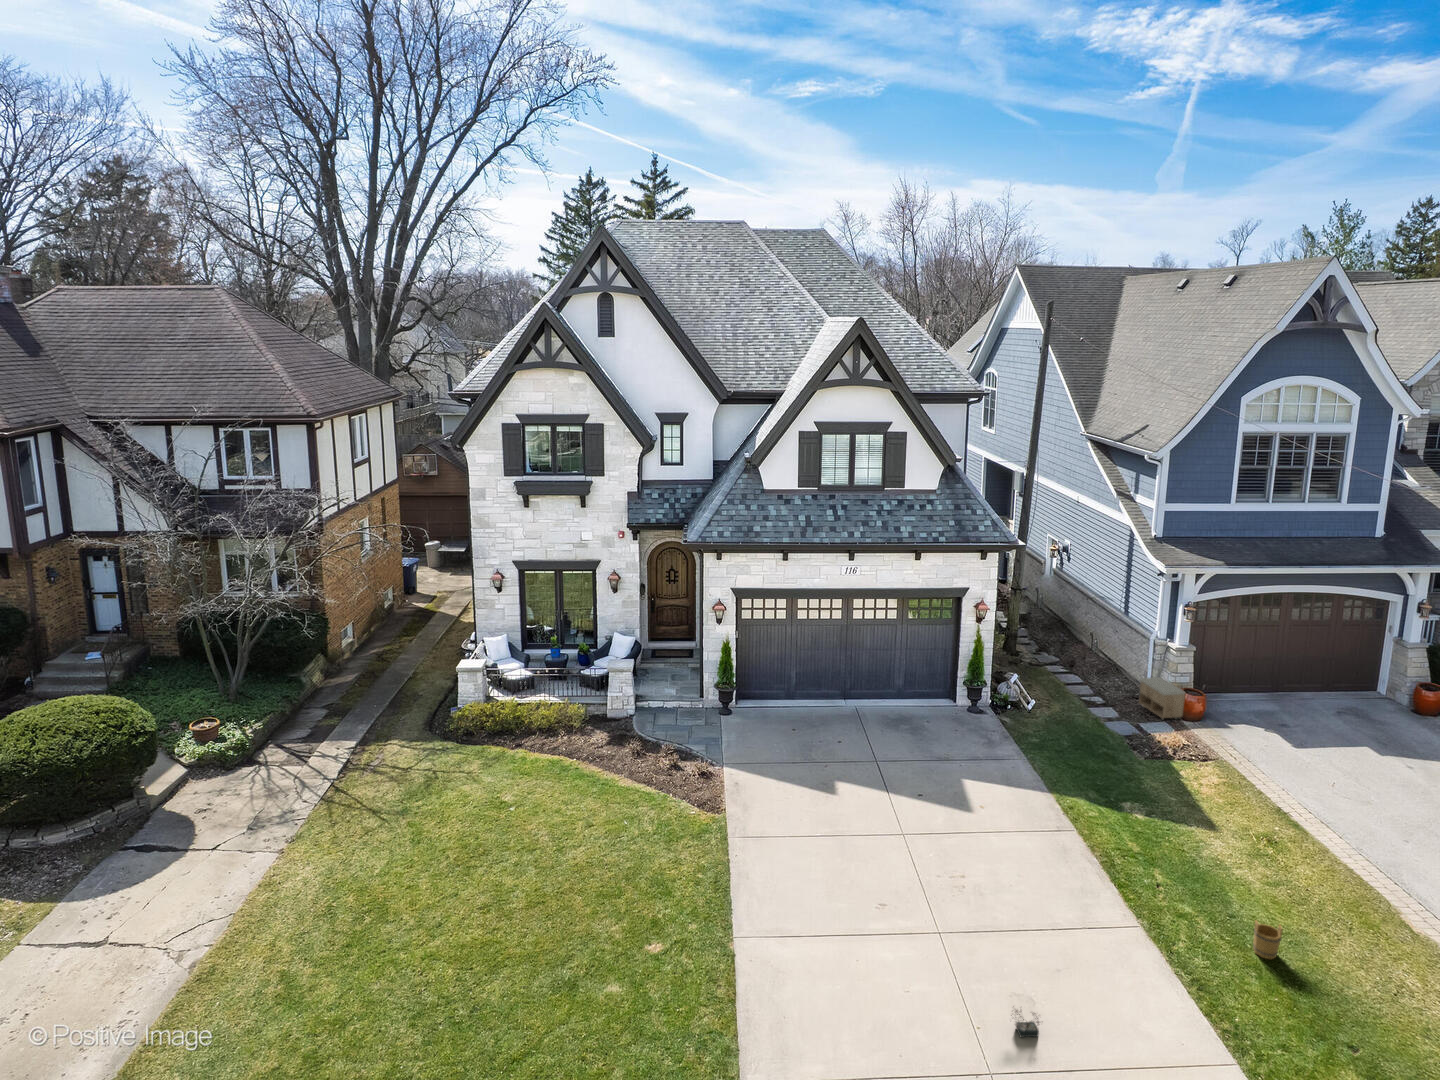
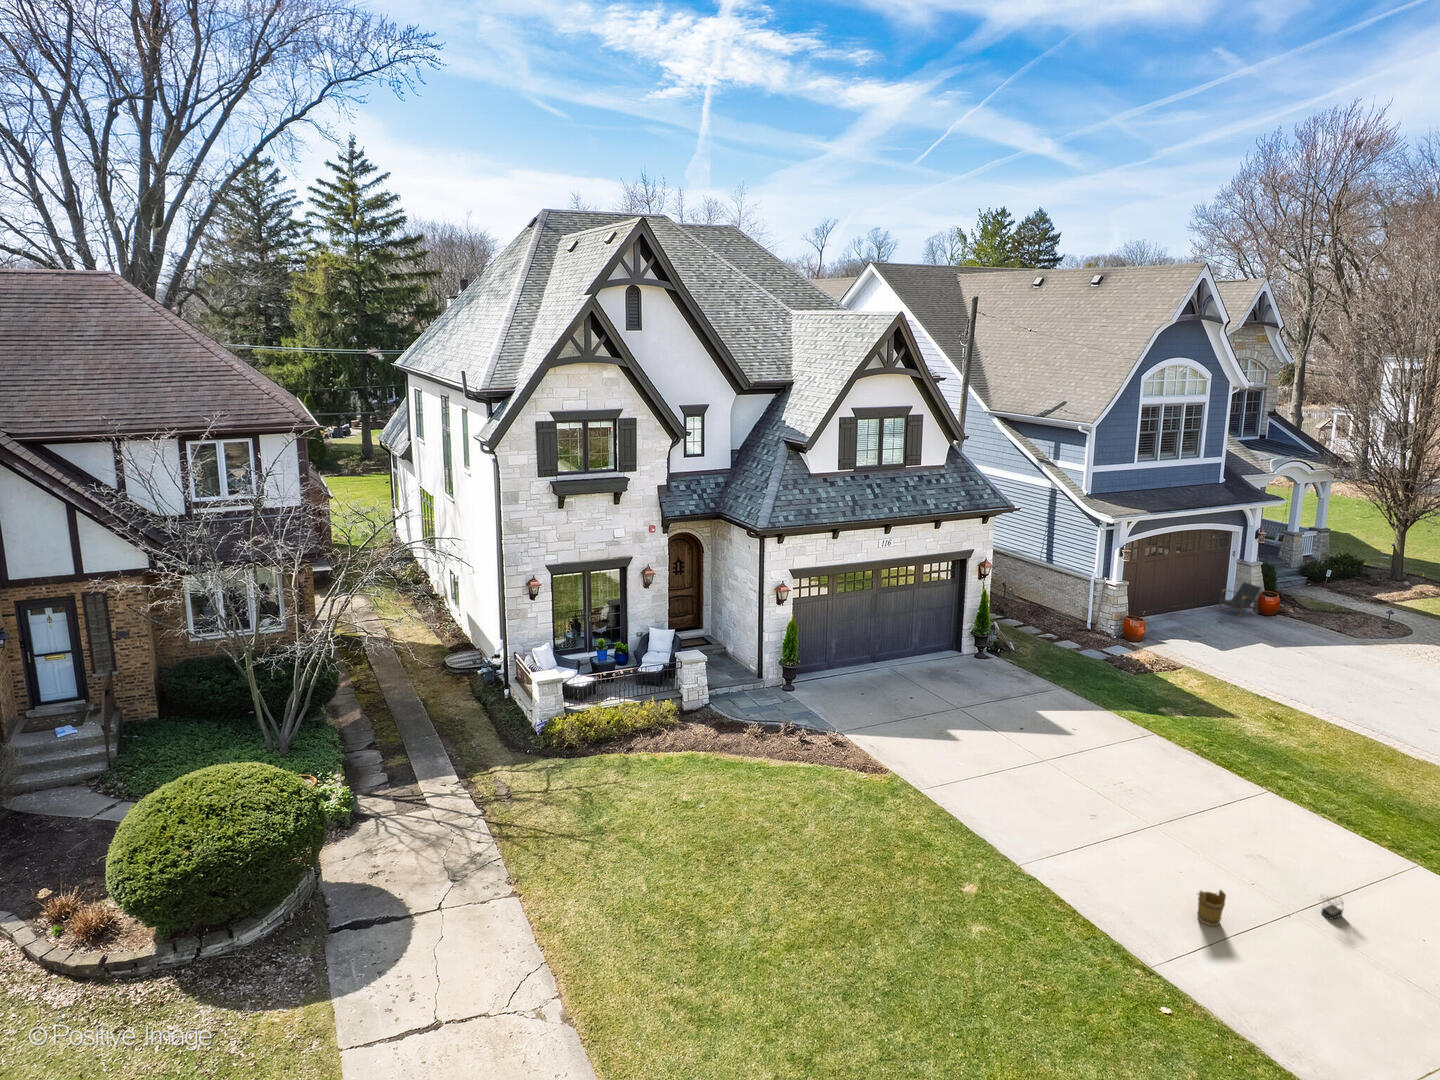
lounge chair: none [1361,670,1420,715] -> present [1219,582,1261,616]
storage bench: present [1139,677,1185,719] -> none [1091,610,1134,644]
bucket: present [1253,921,1283,959] -> present [1197,890,1226,926]

